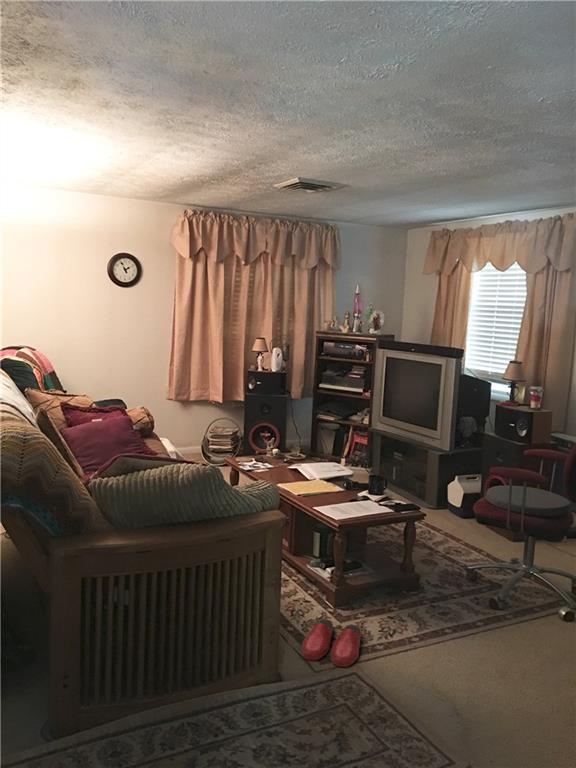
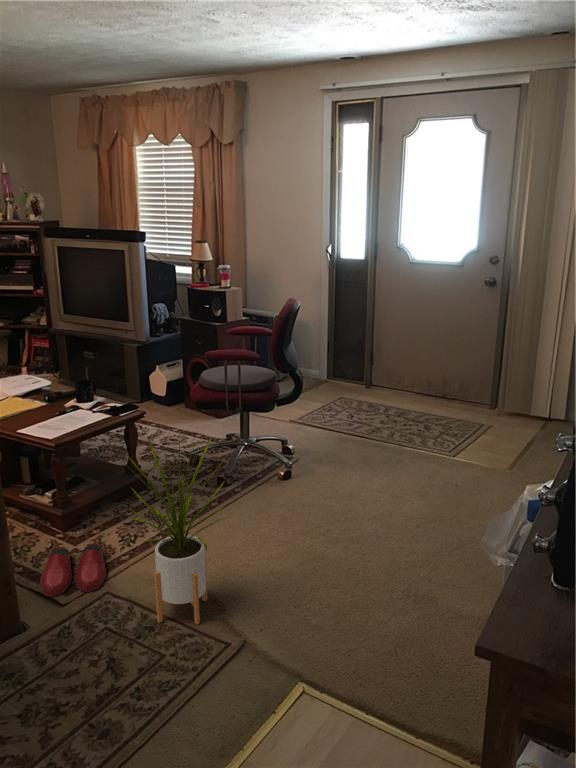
house plant: none [377,529,481,734] -> present [124,431,229,624]

